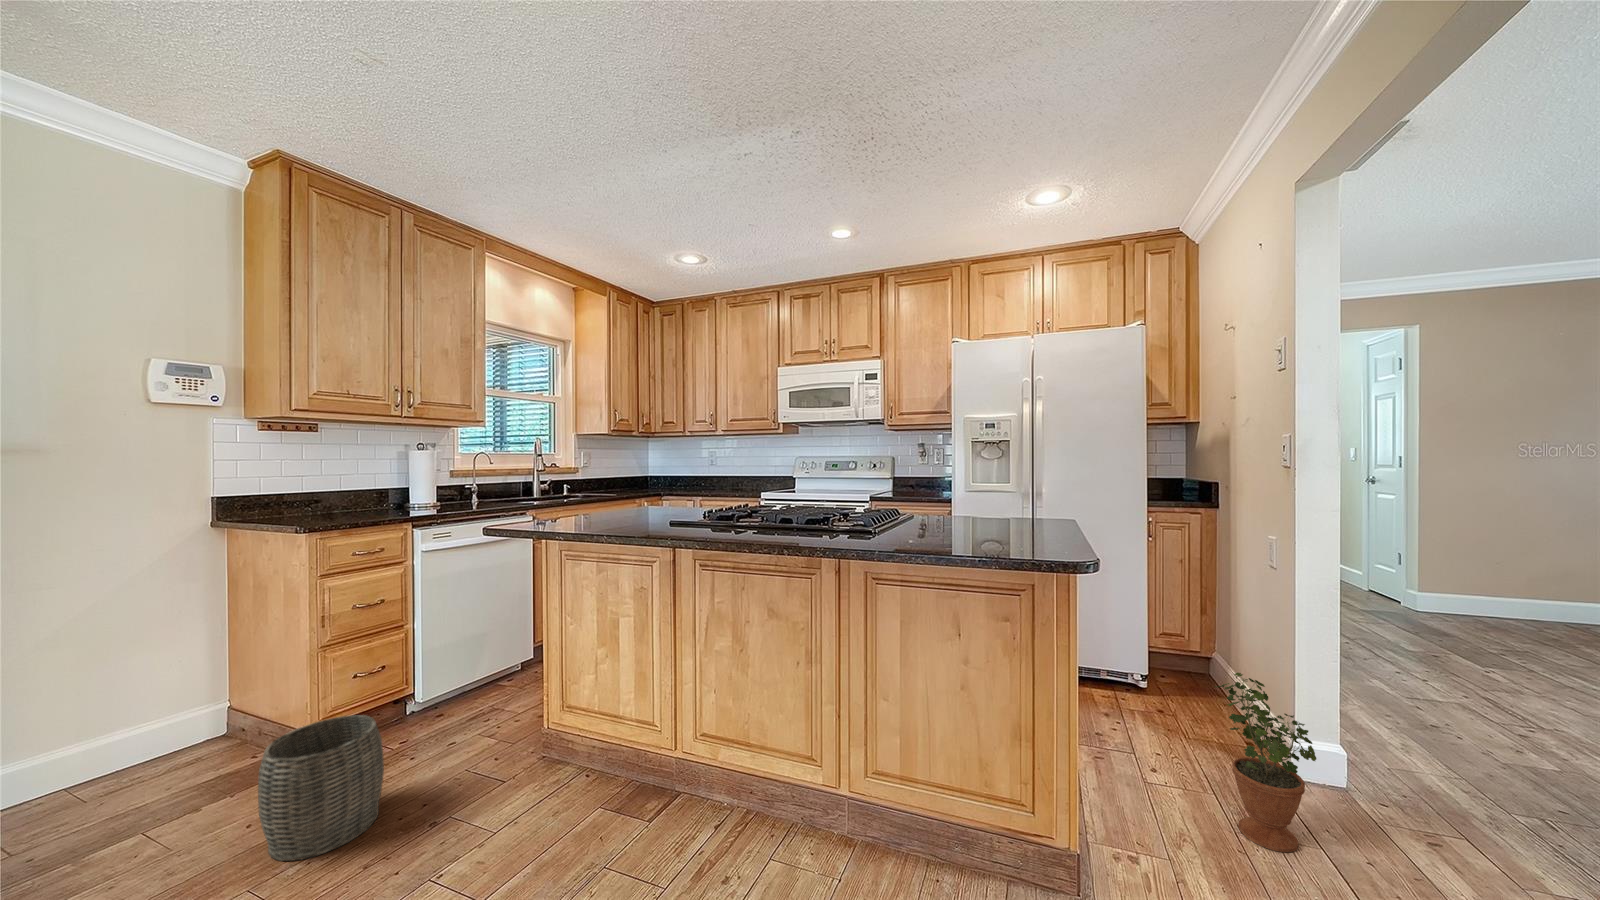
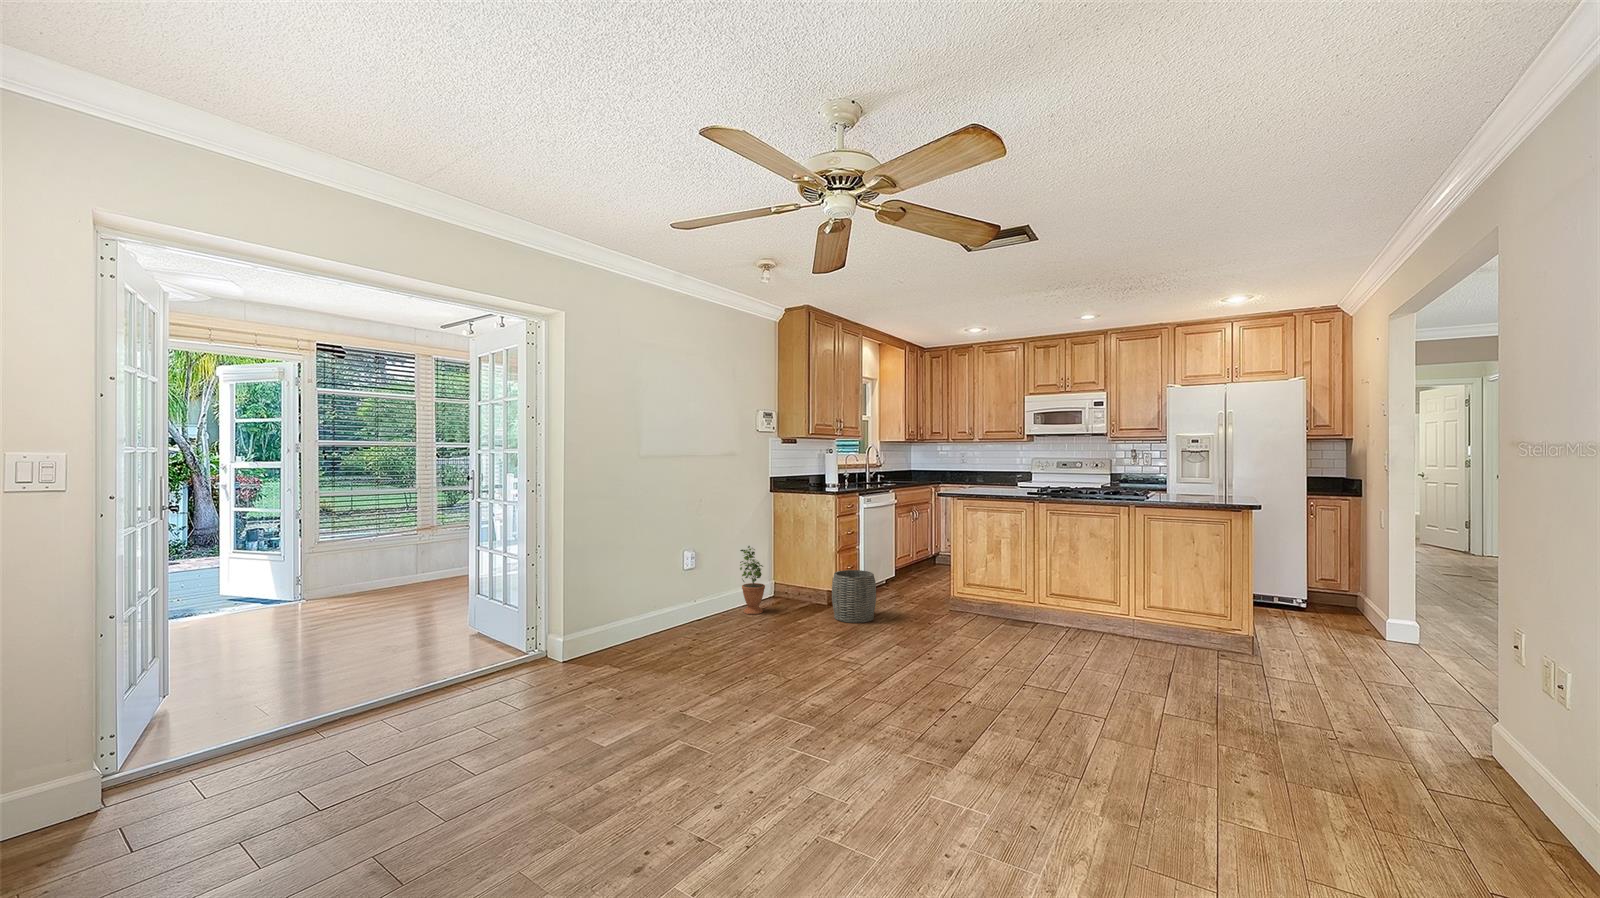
potted plant: present [1215,673,1316,852] -> present [740,546,765,614]

